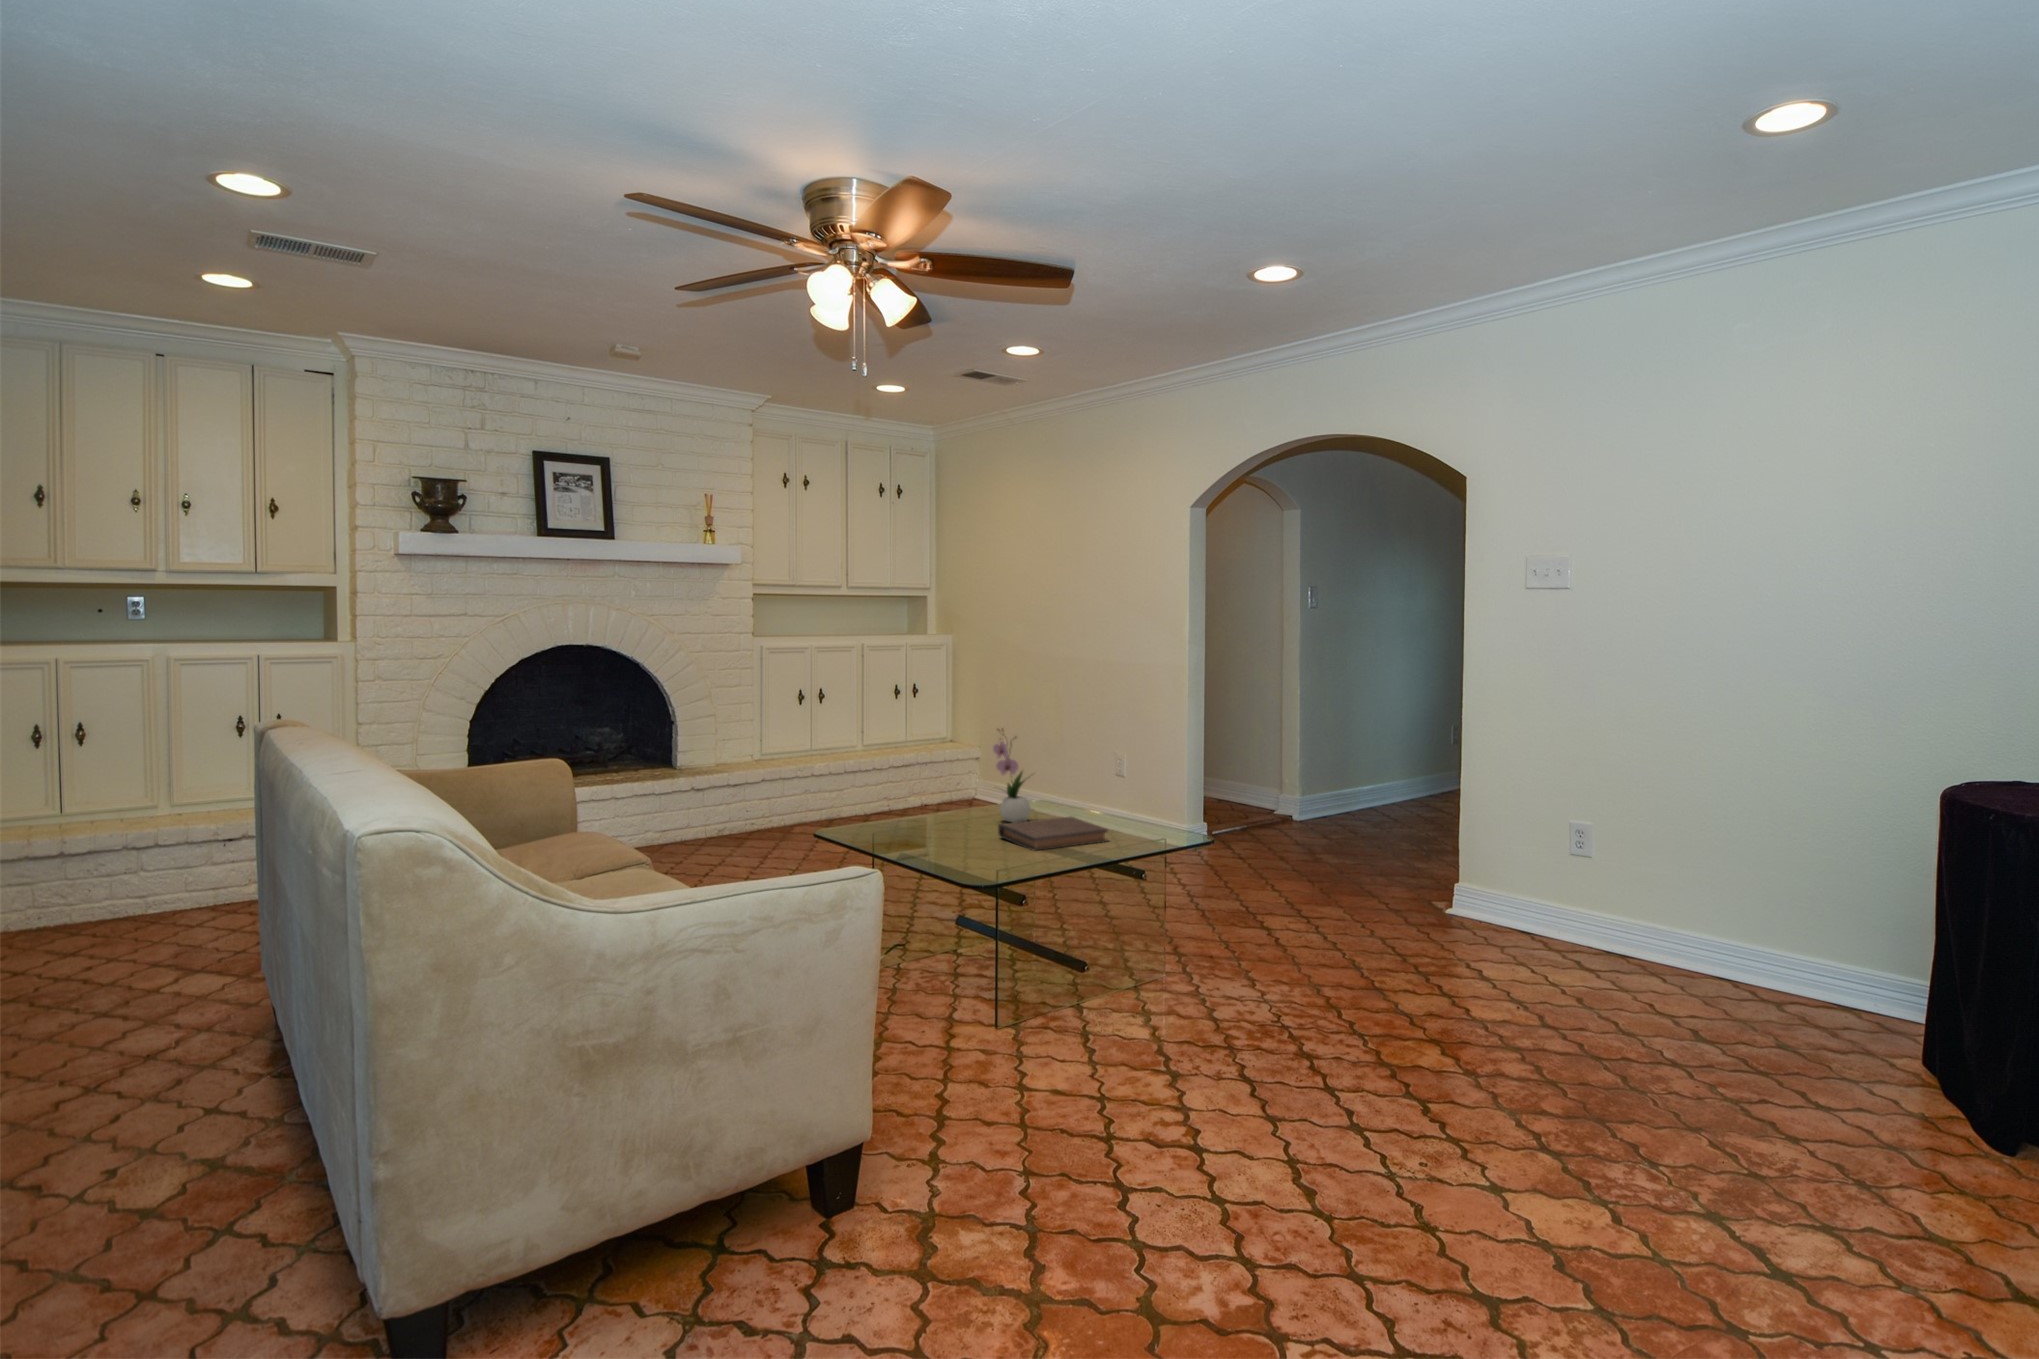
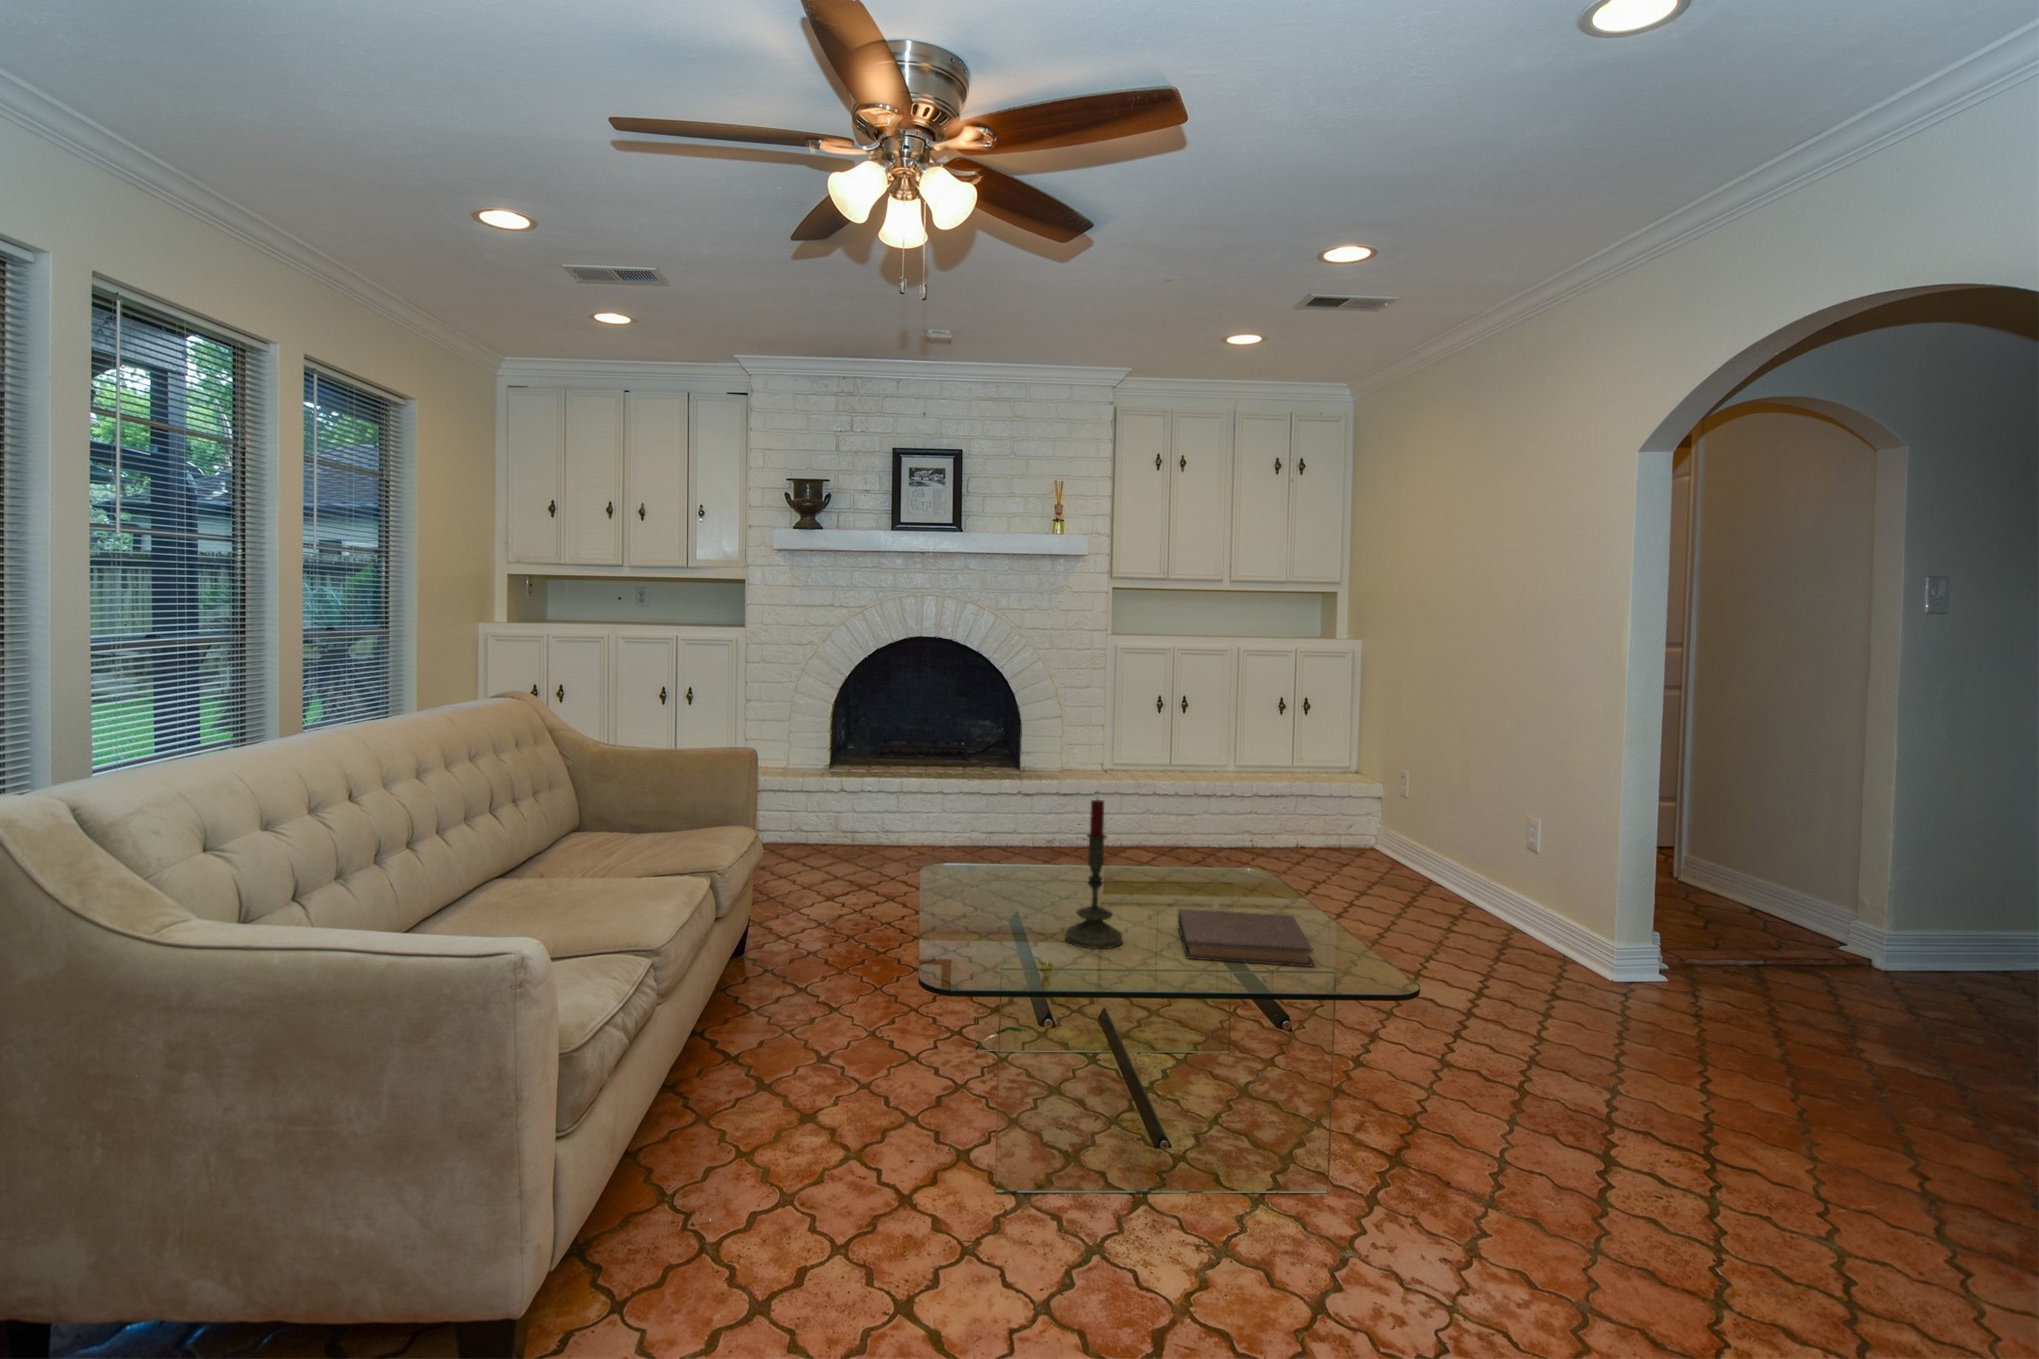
flower arrangement: present [993,729,1031,823] -> none [1217,776,1276,906]
candle: none [940,743,983,857] -> present [1065,799,1122,949]

